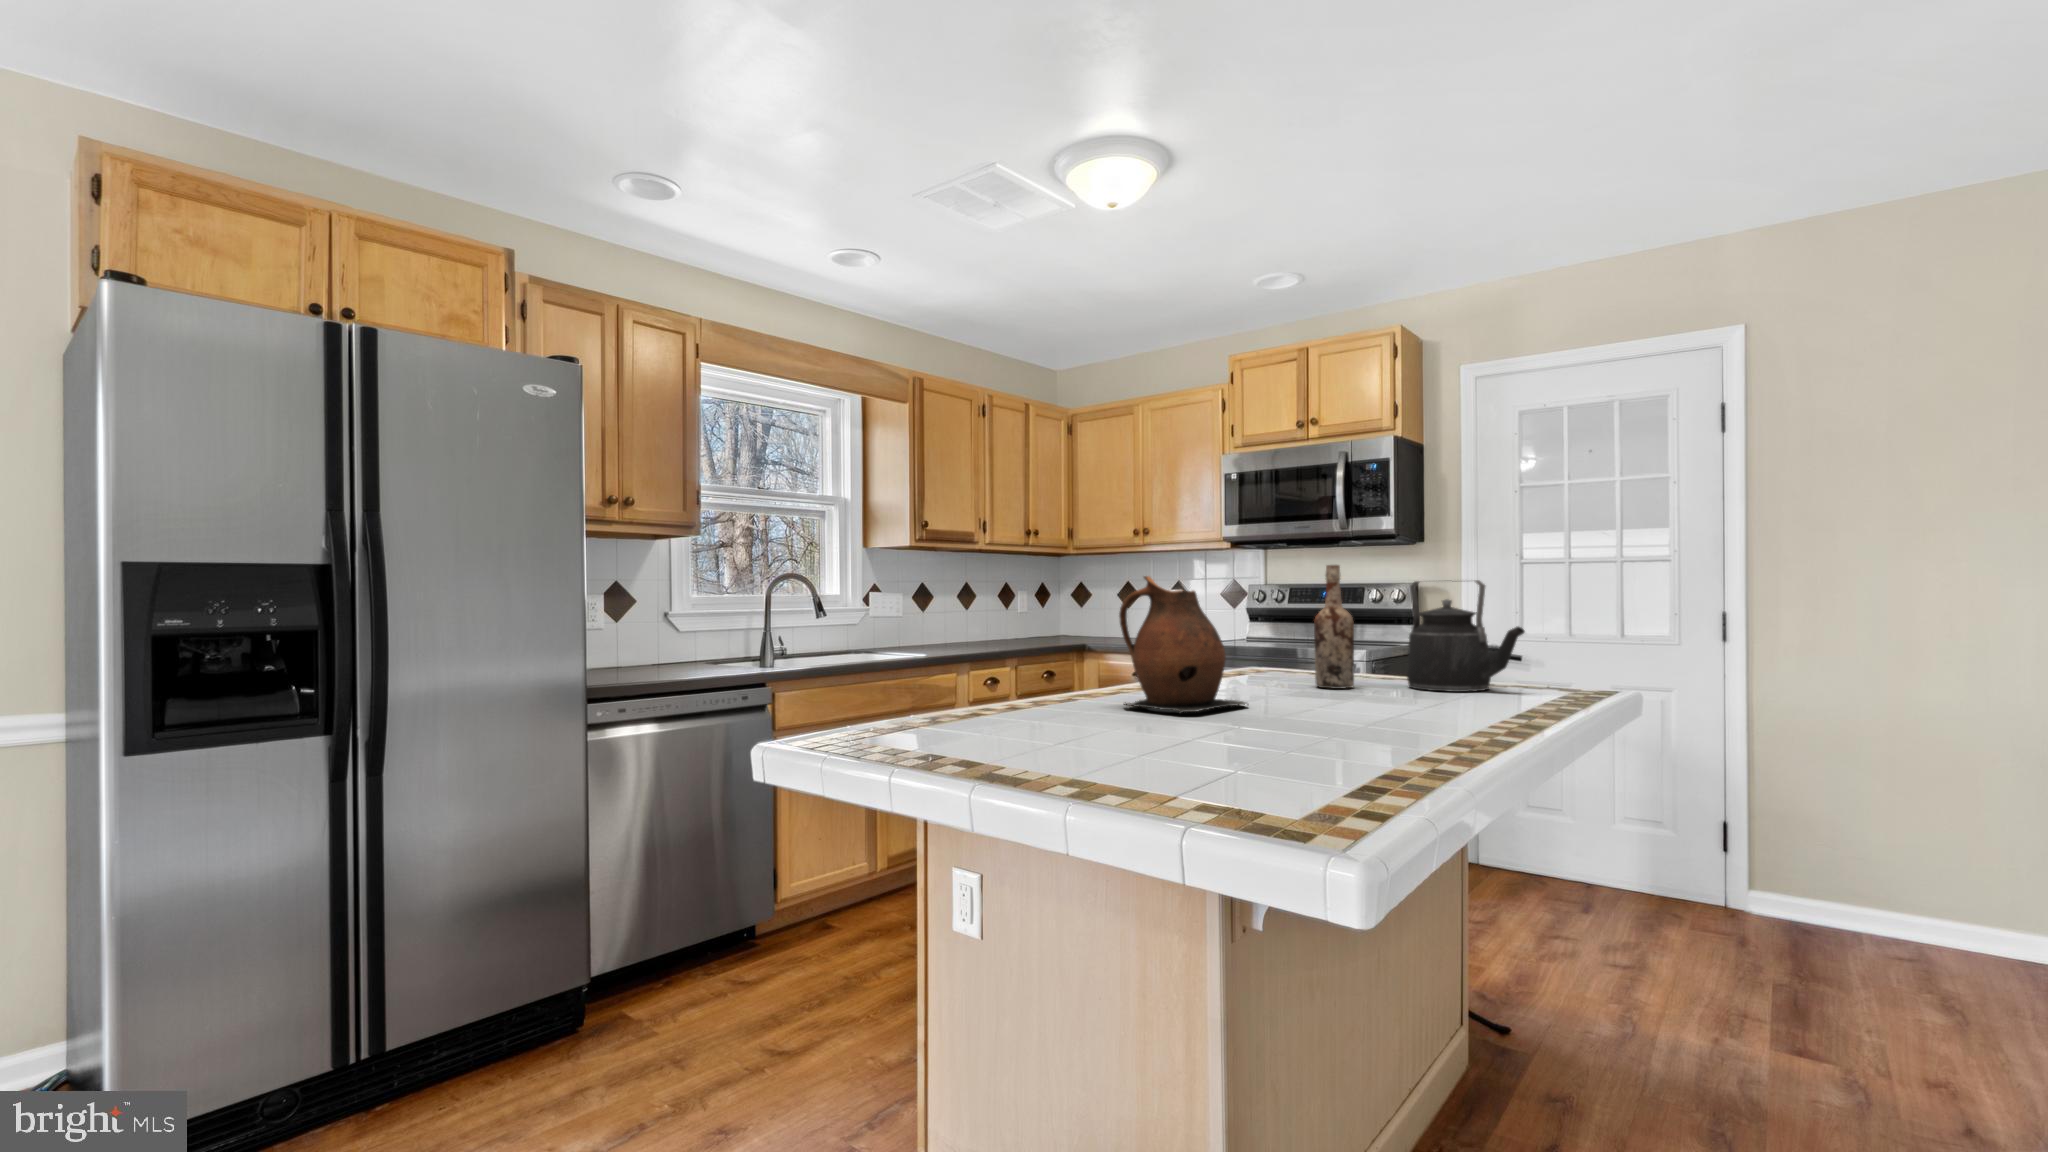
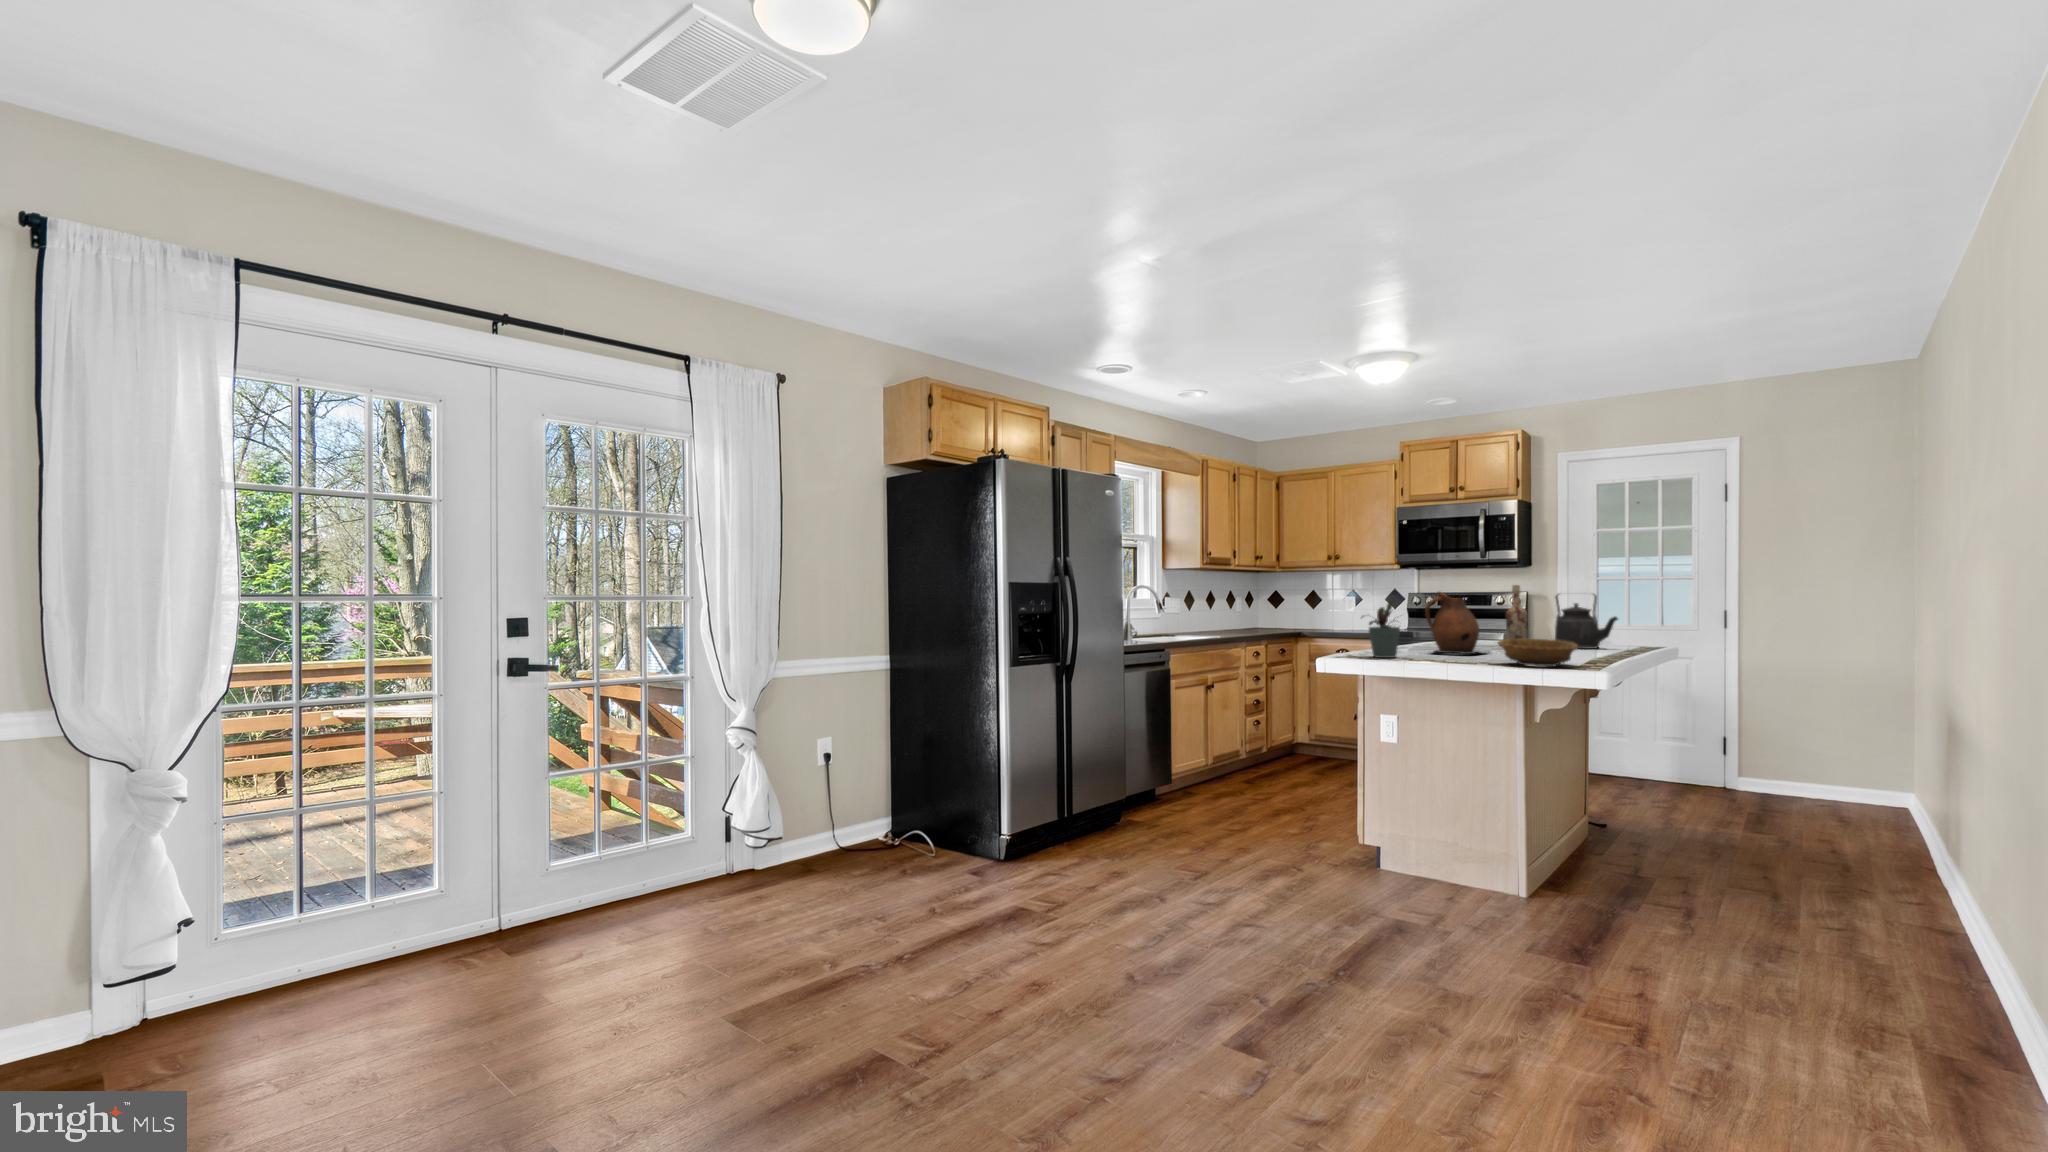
potted plant: none [948,593,1044,724] -> present [1362,600,1400,658]
decorative bowl: none [1191,686,1382,766] -> present [1498,639,1579,666]

